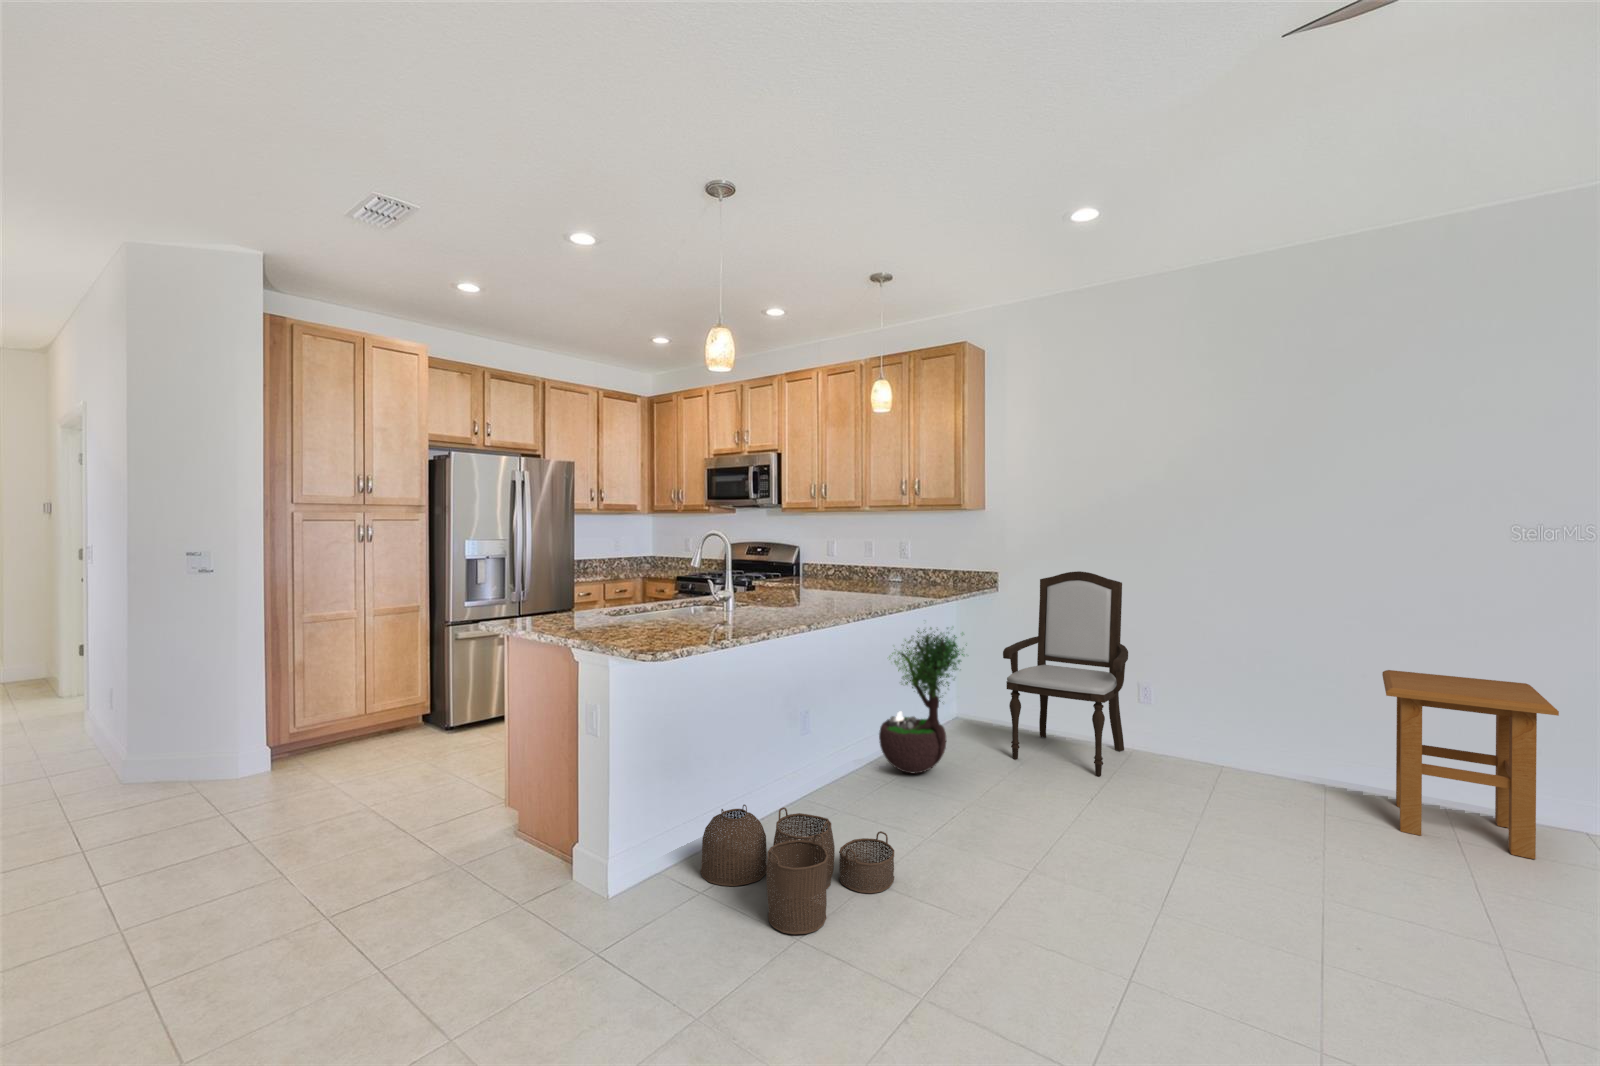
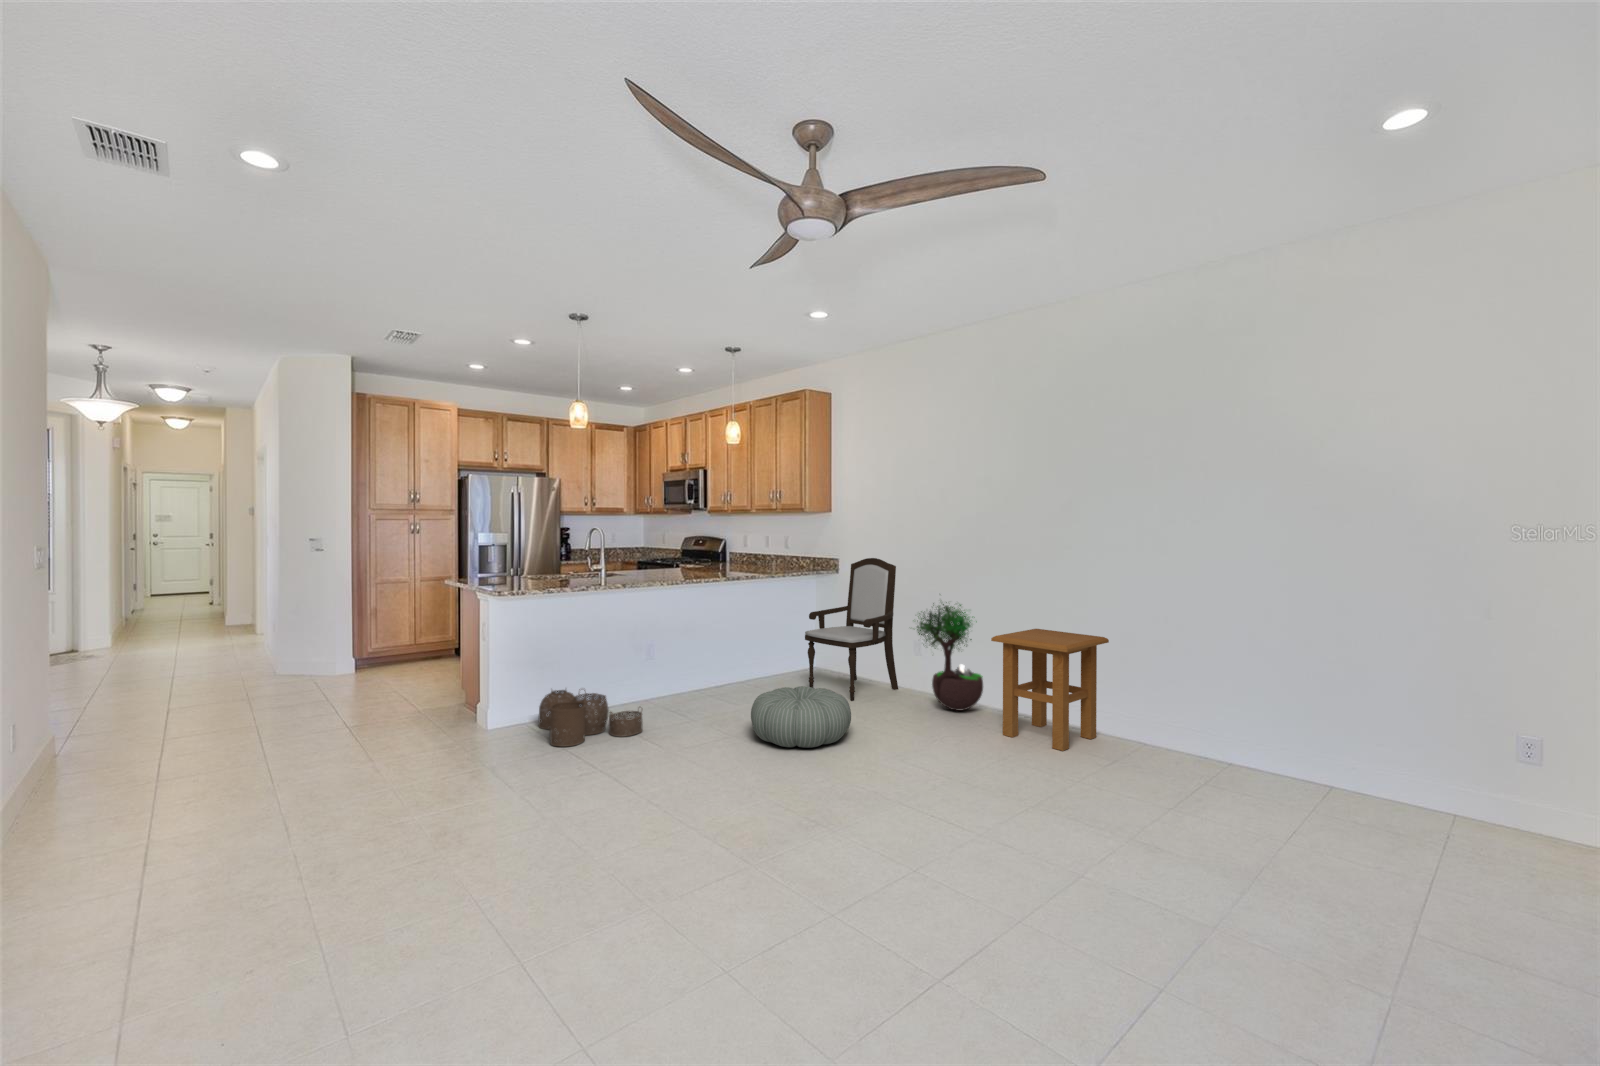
potted tree: present [879,627,963,773] -> present [917,602,983,710]
pouf: none [1064,776,1242,894] -> present [751,686,851,748]

